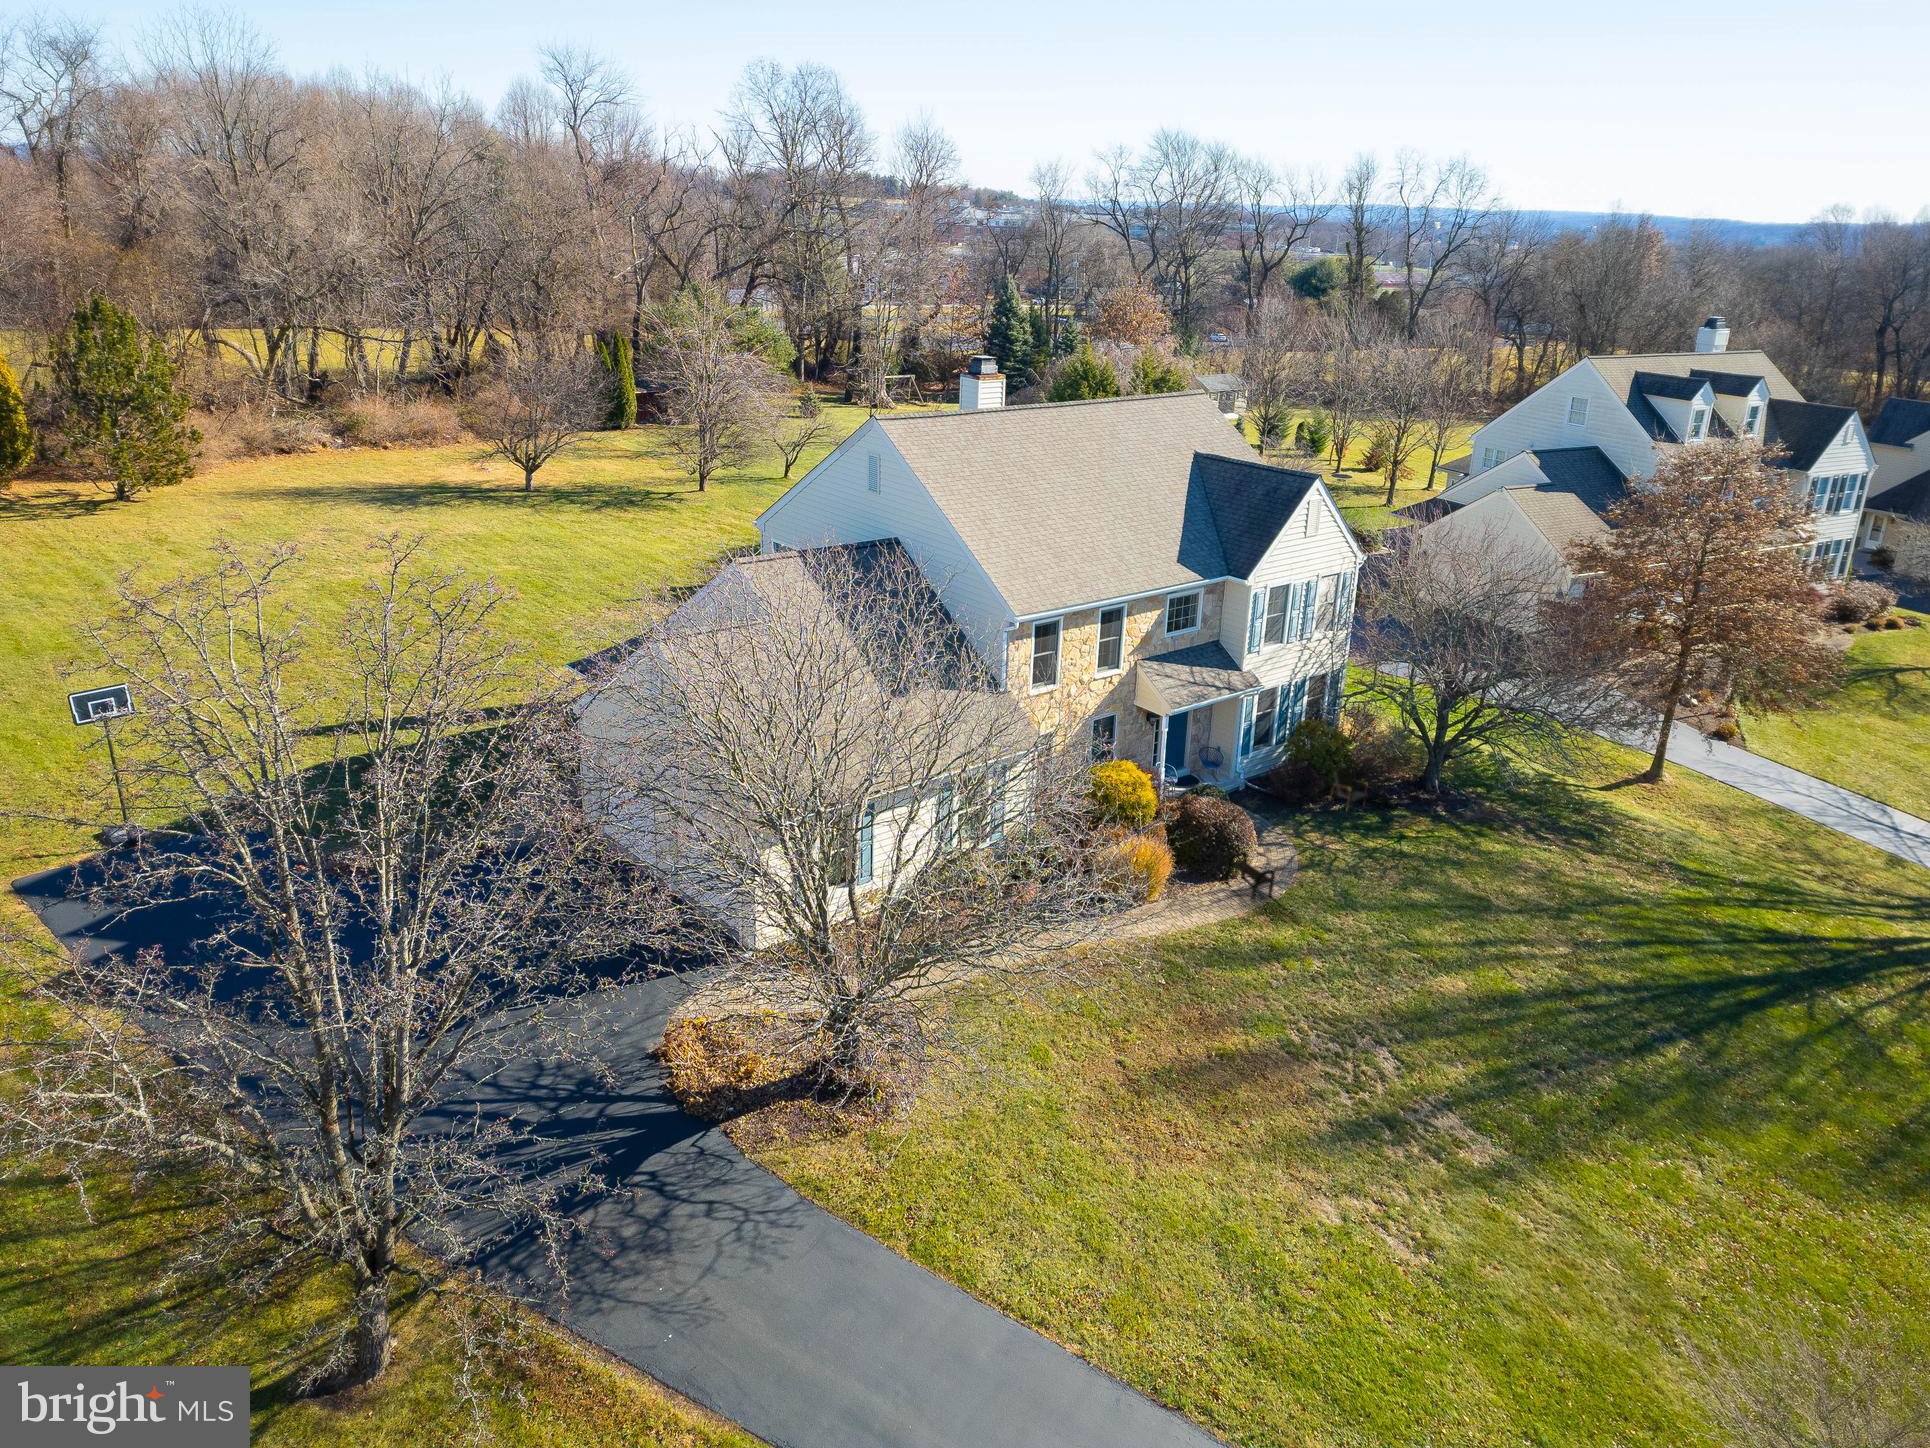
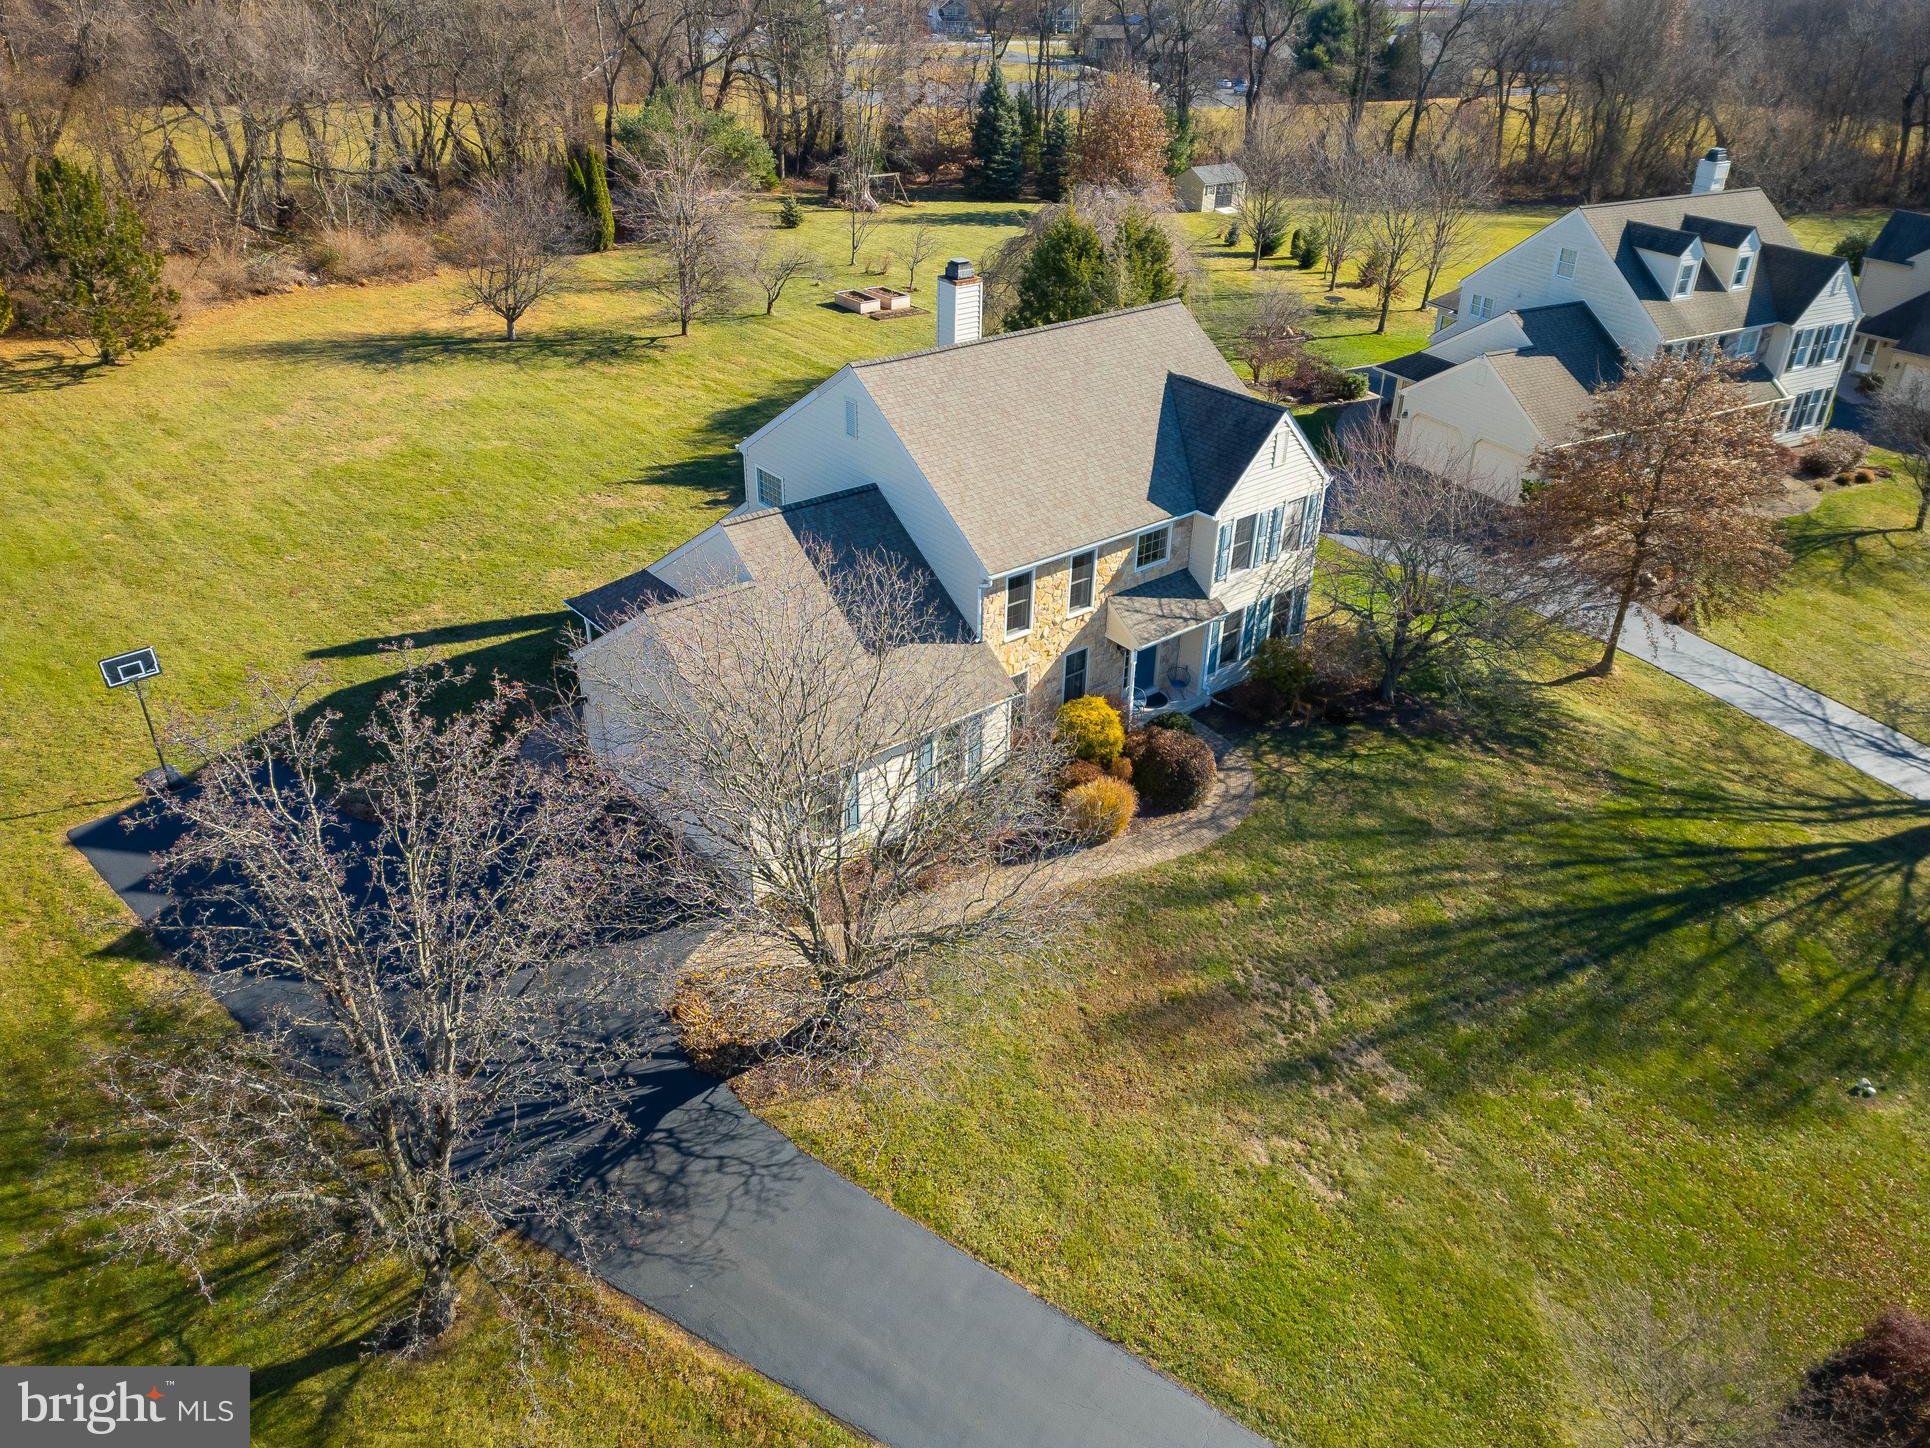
bench: present [1224,852,1275,901] -> none [1185,785,1232,833]

